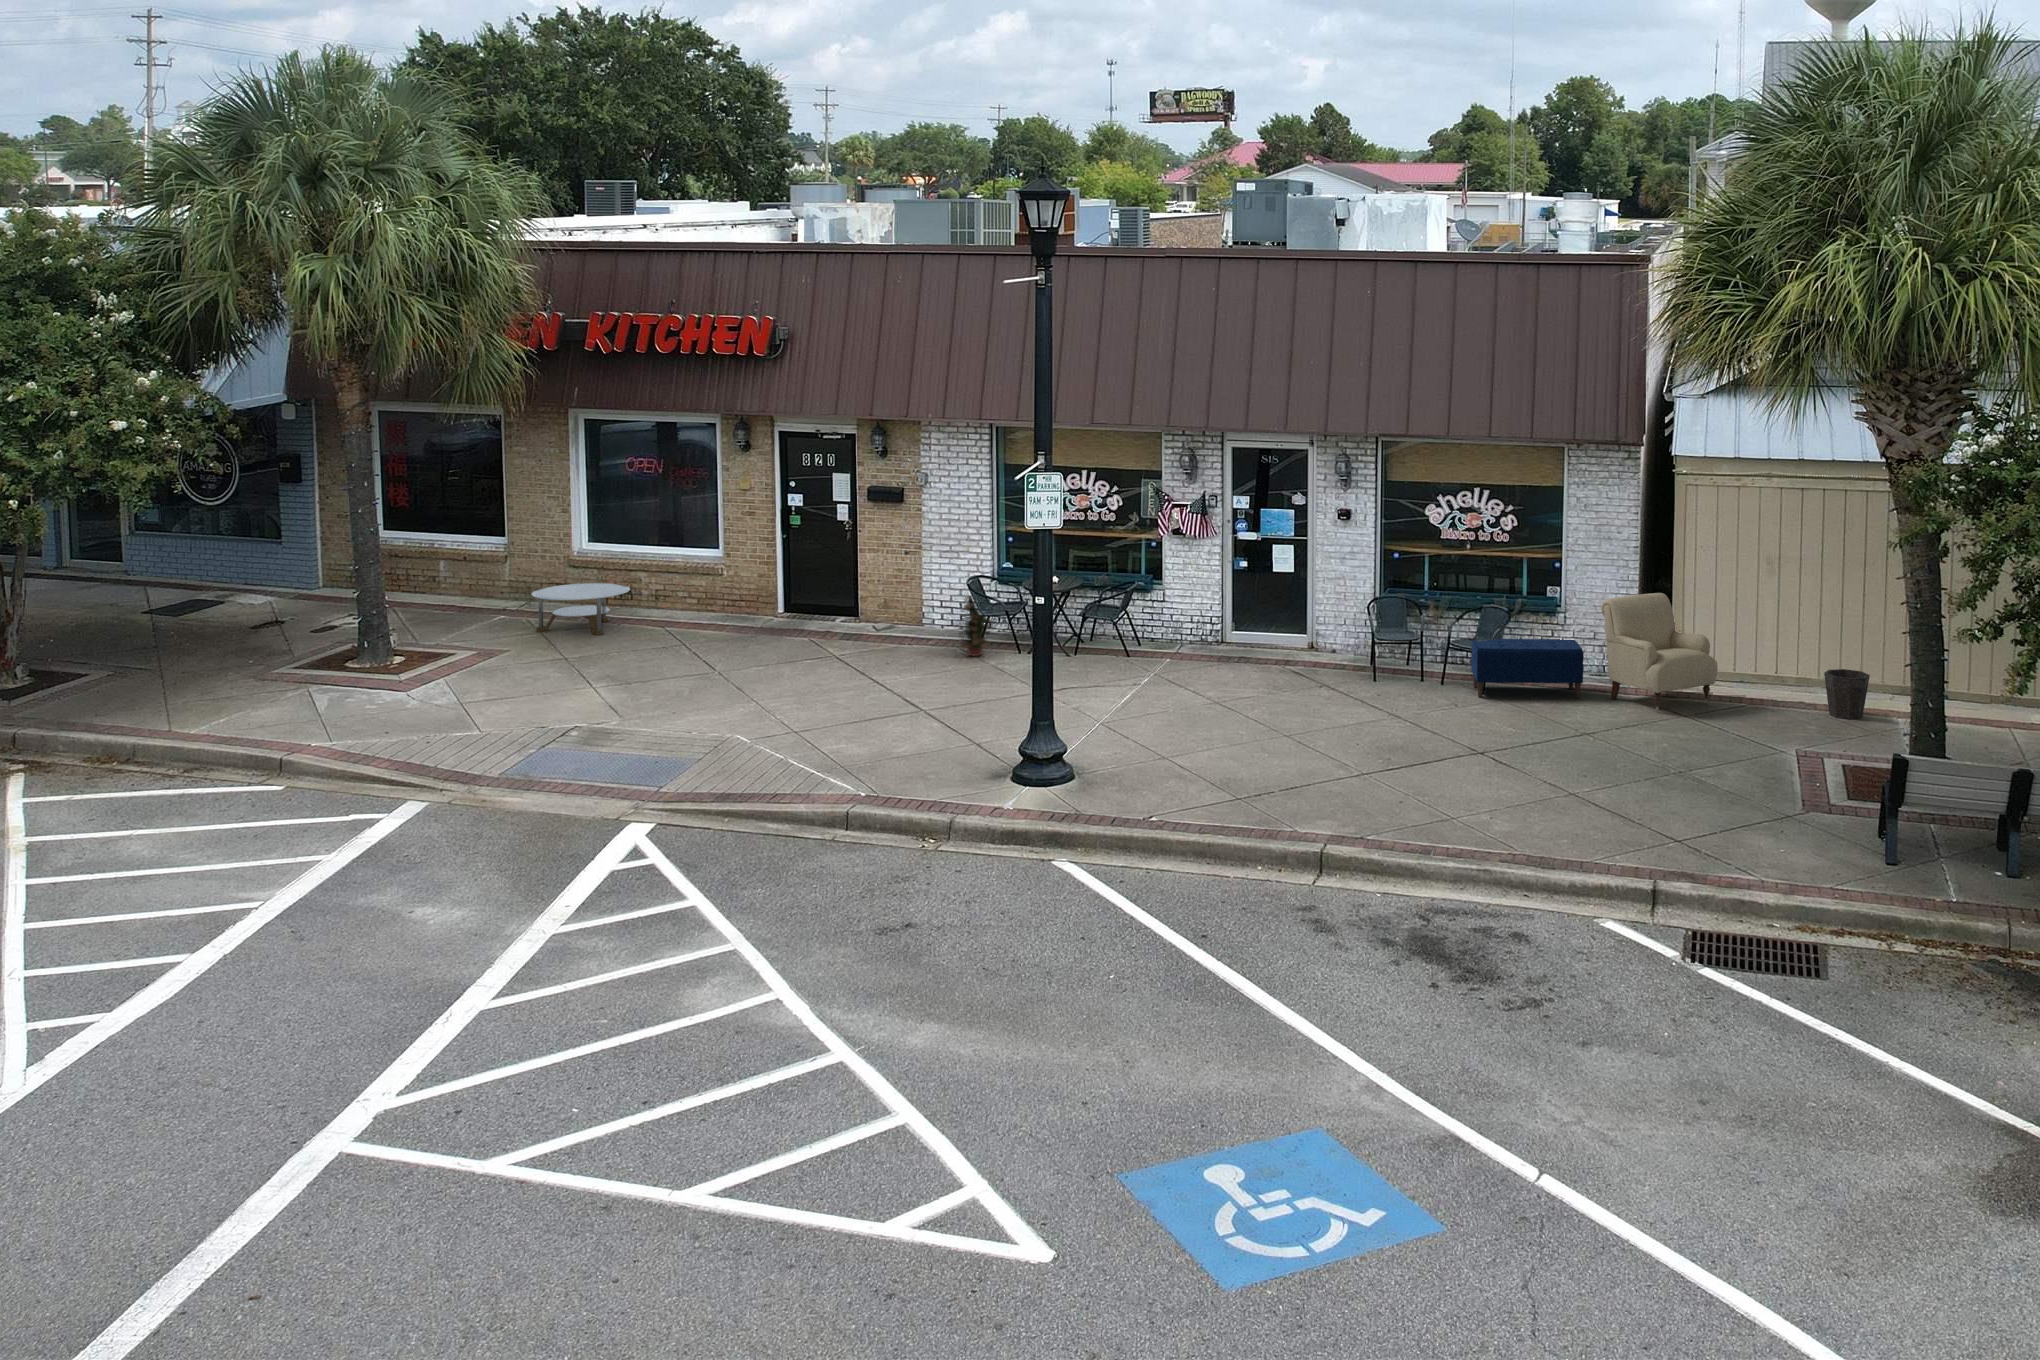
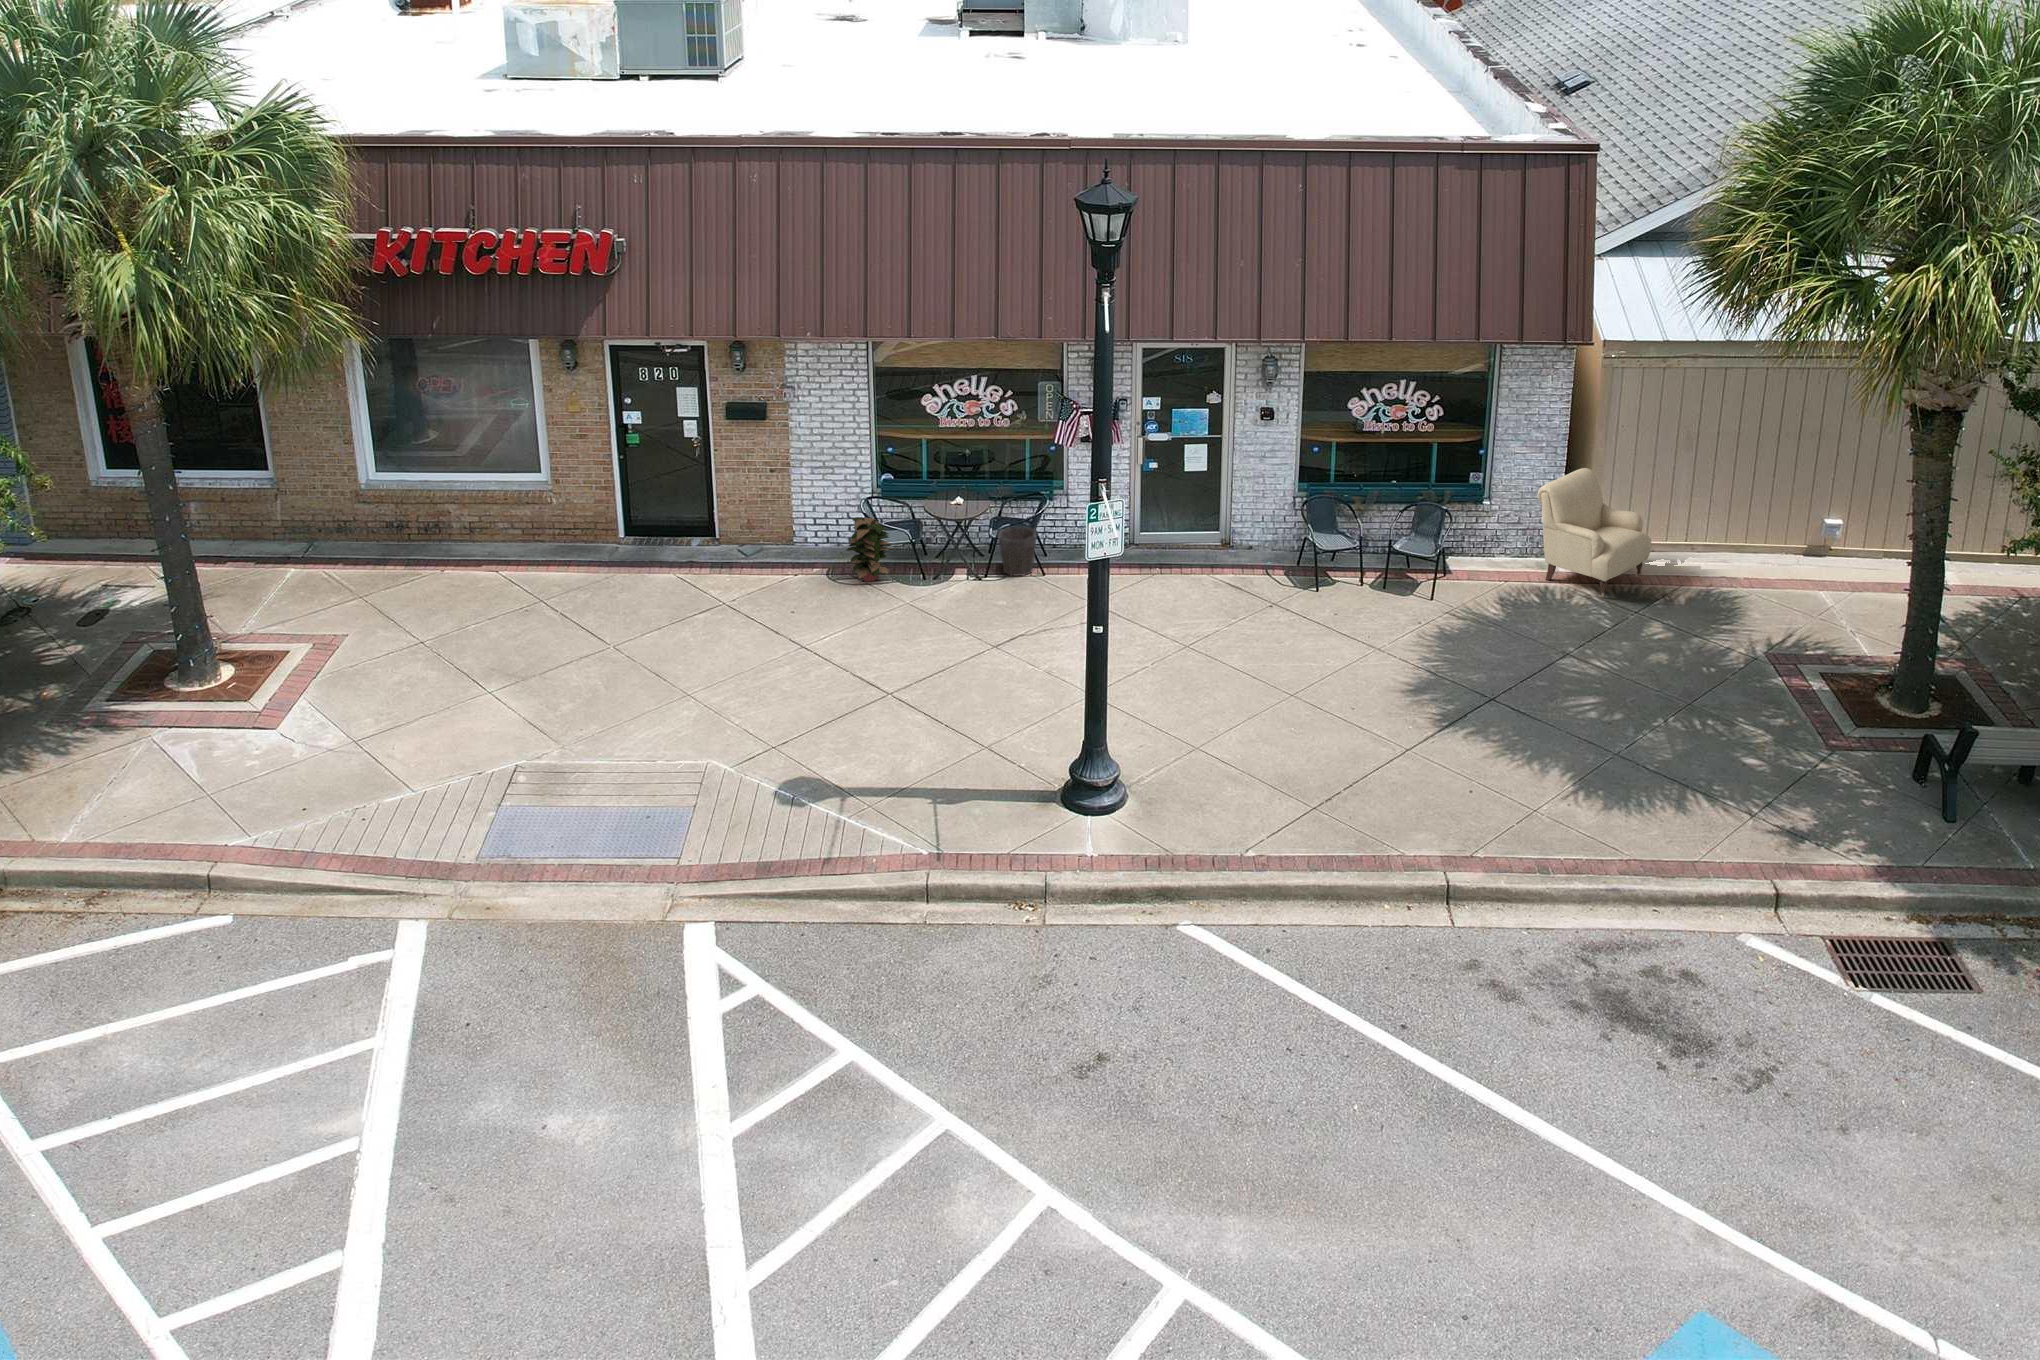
round table: present [531,583,630,635] -> none [339,520,449,589]
bench: present [1471,639,1583,698] -> none [1403,520,1522,593]
waste bin: present [1824,669,1870,719] -> present [998,527,1037,576]

